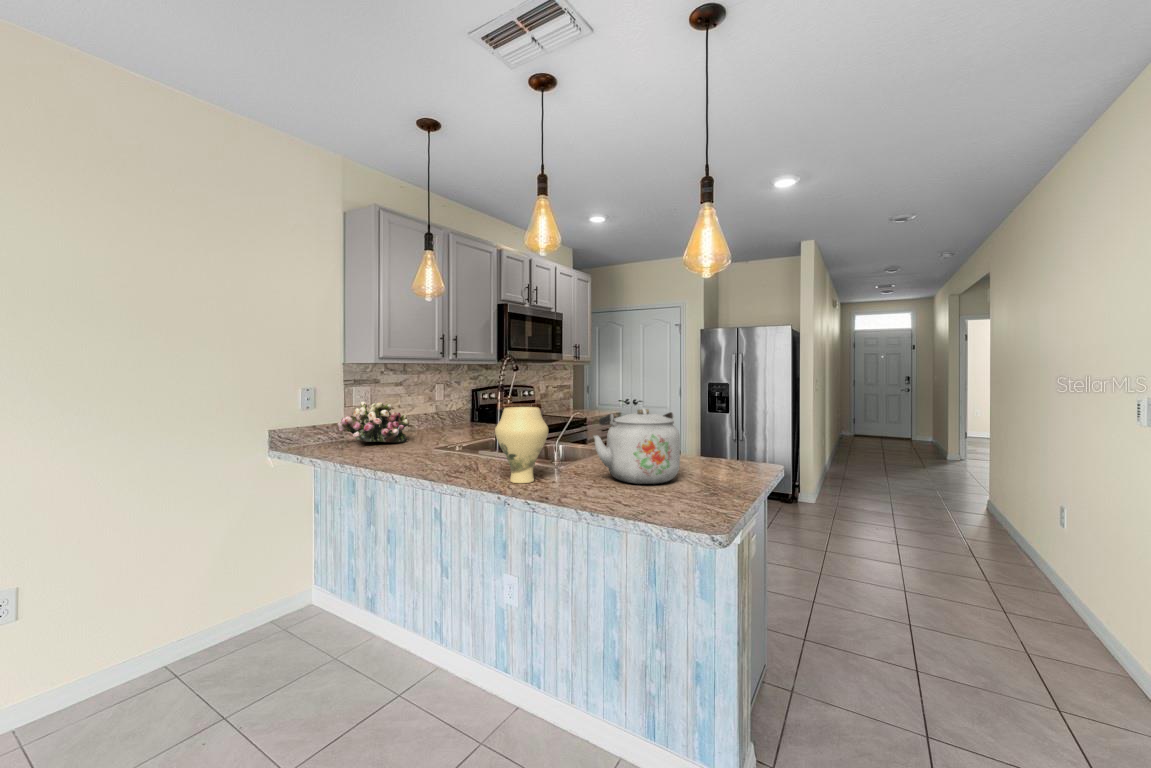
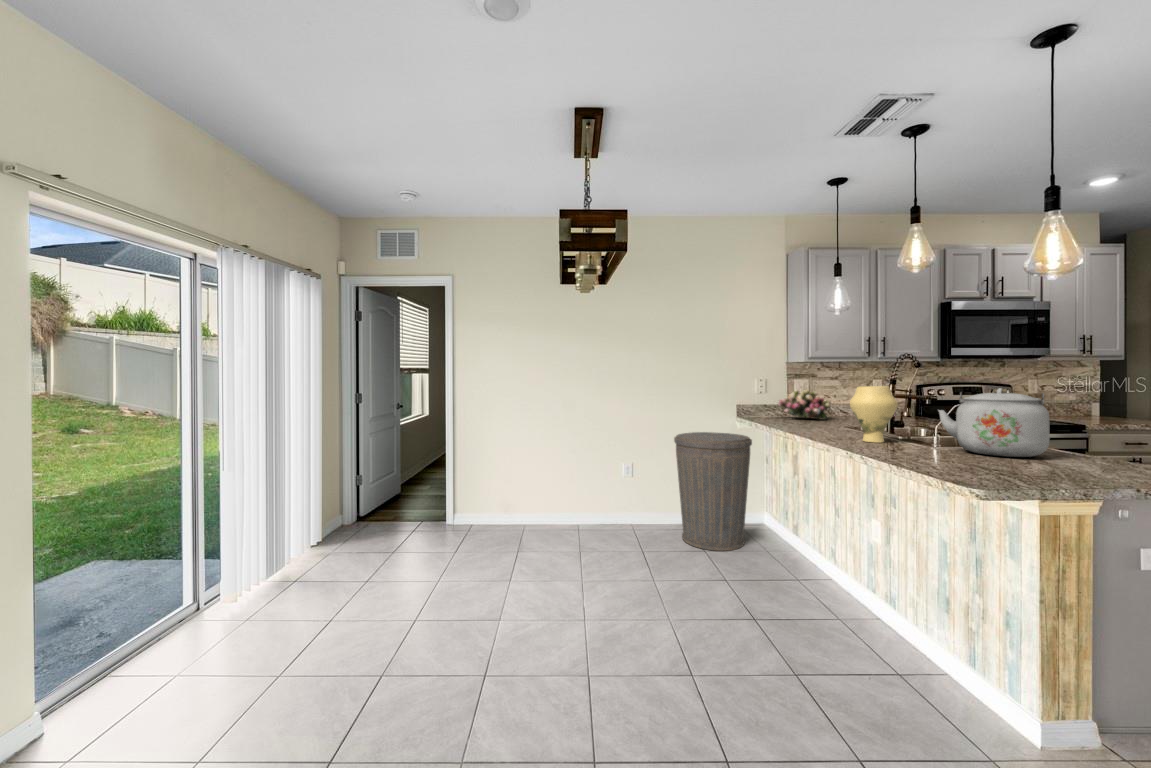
trash can: none [146,480,308,710] -> present [674,432,752,551]

